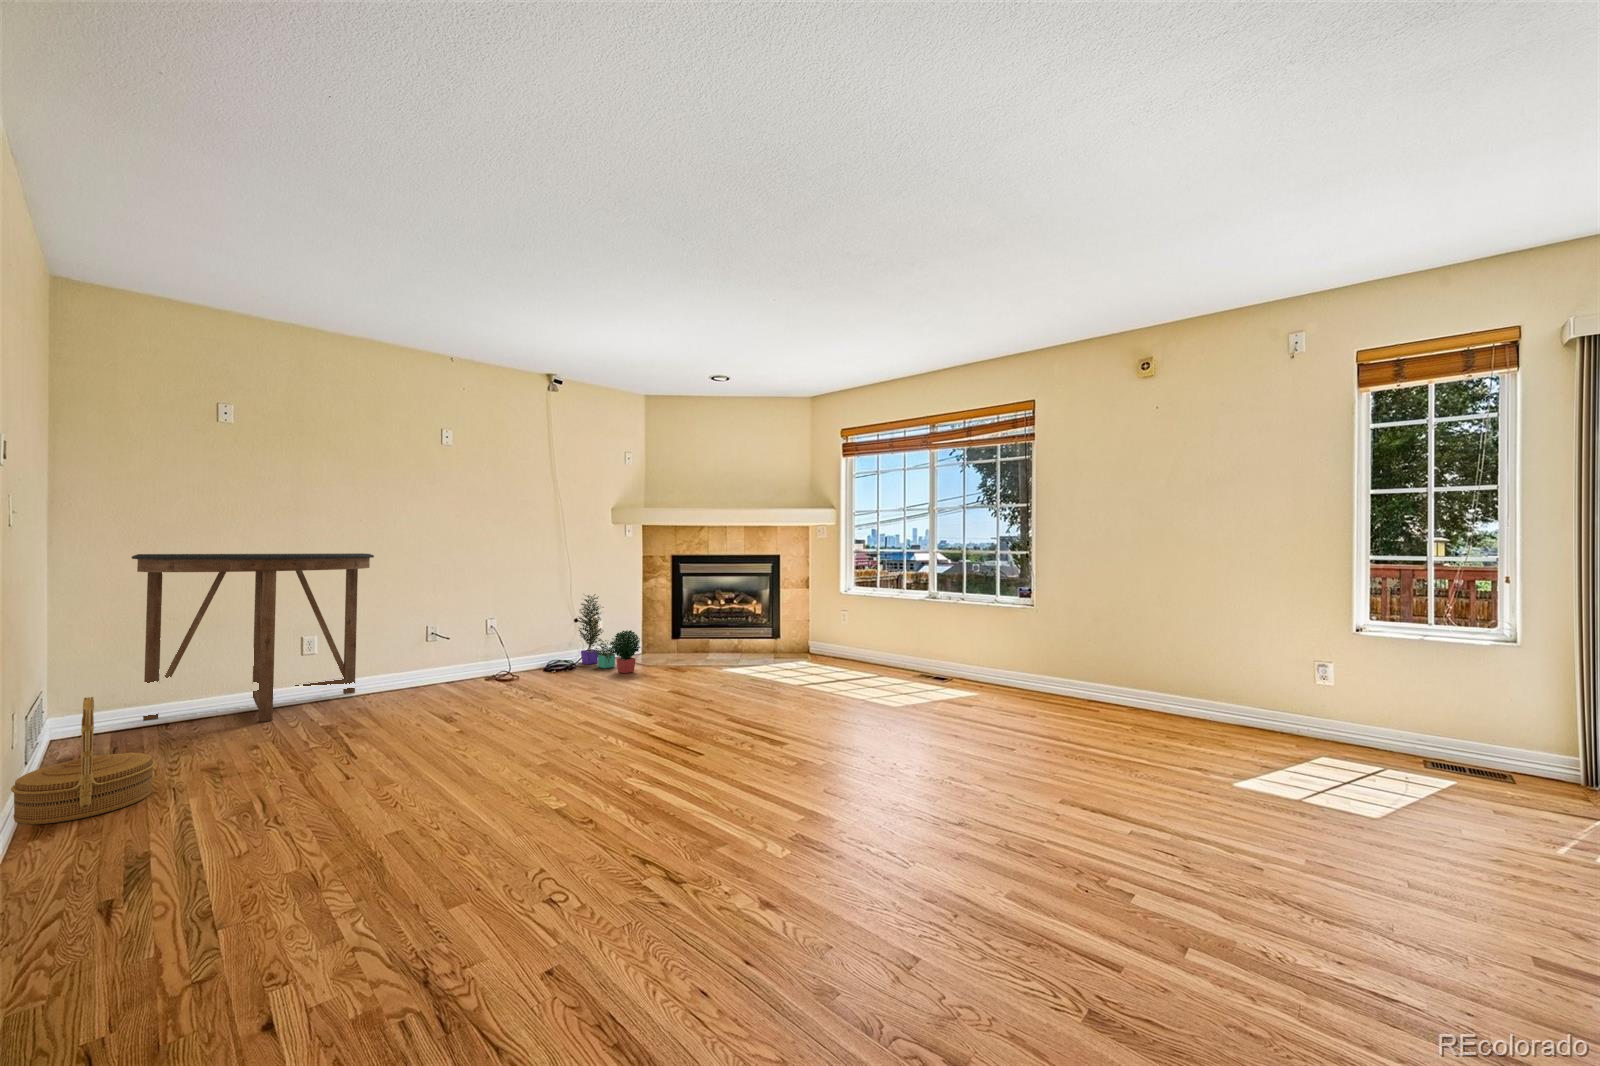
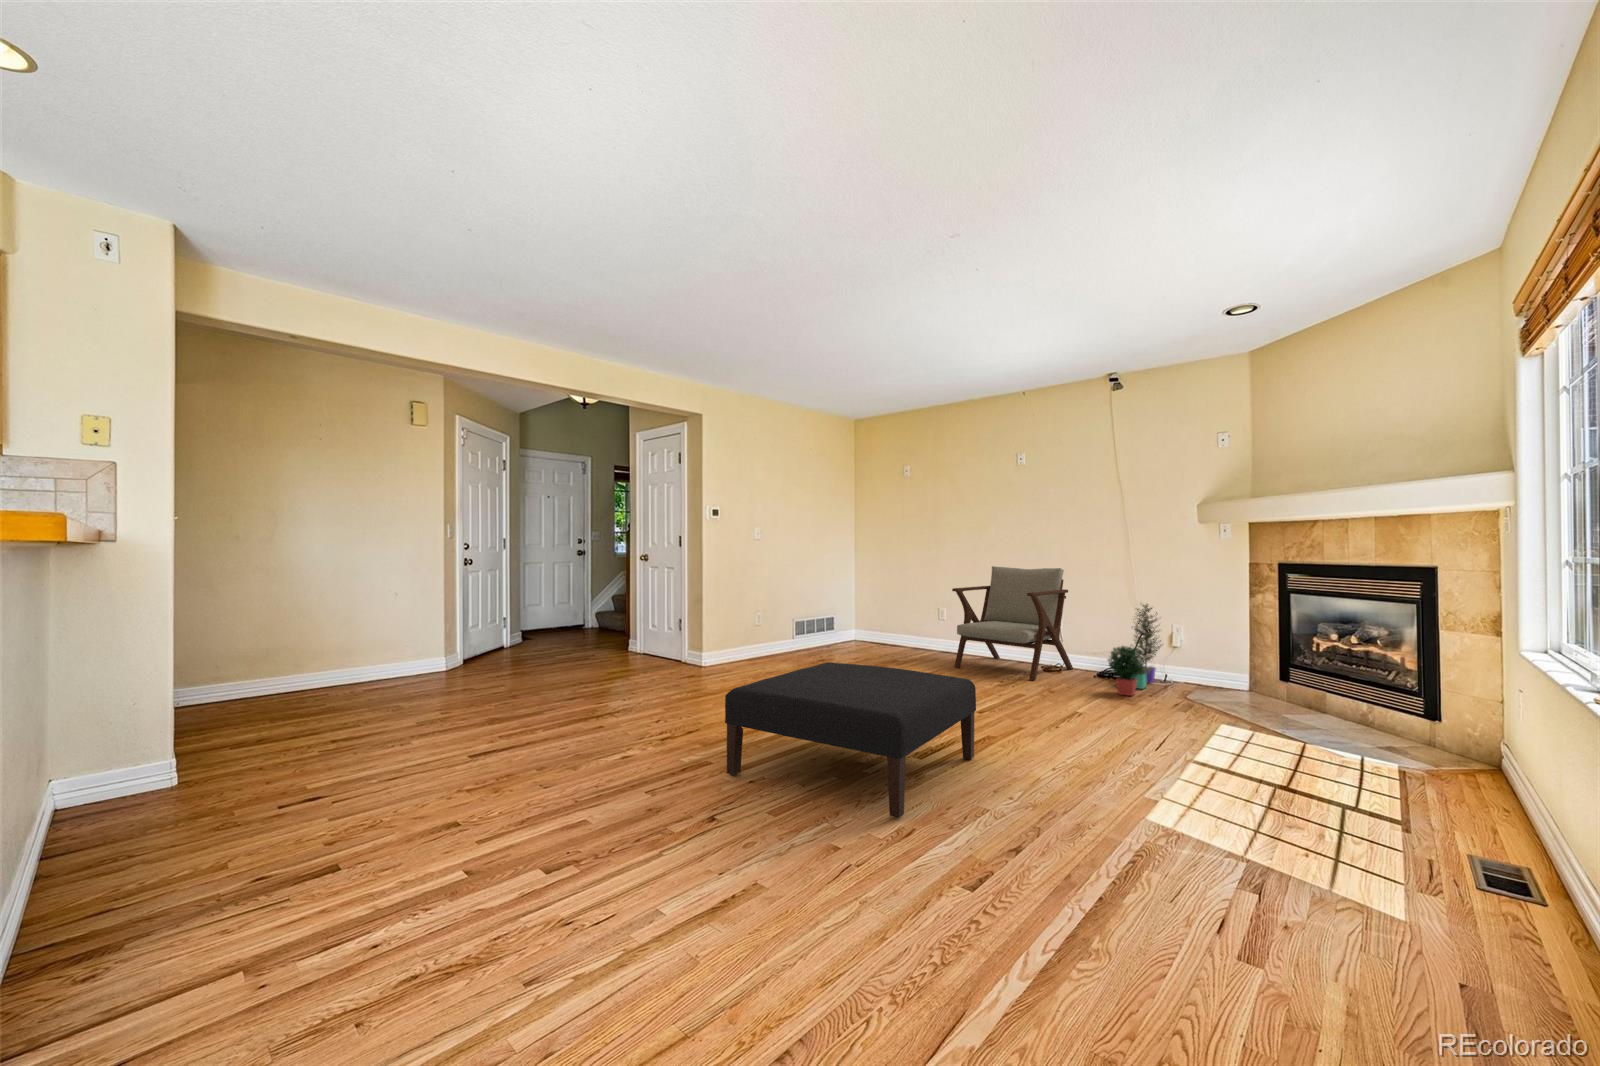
console table: present [132,553,374,722] -> none [856,553,964,653]
lounge chair: none [415,567,552,701] -> present [952,566,1073,680]
ottoman: none [674,660,926,817] -> present [725,662,976,818]
woven basket: present [11,697,156,825] -> none [749,614,788,661]

